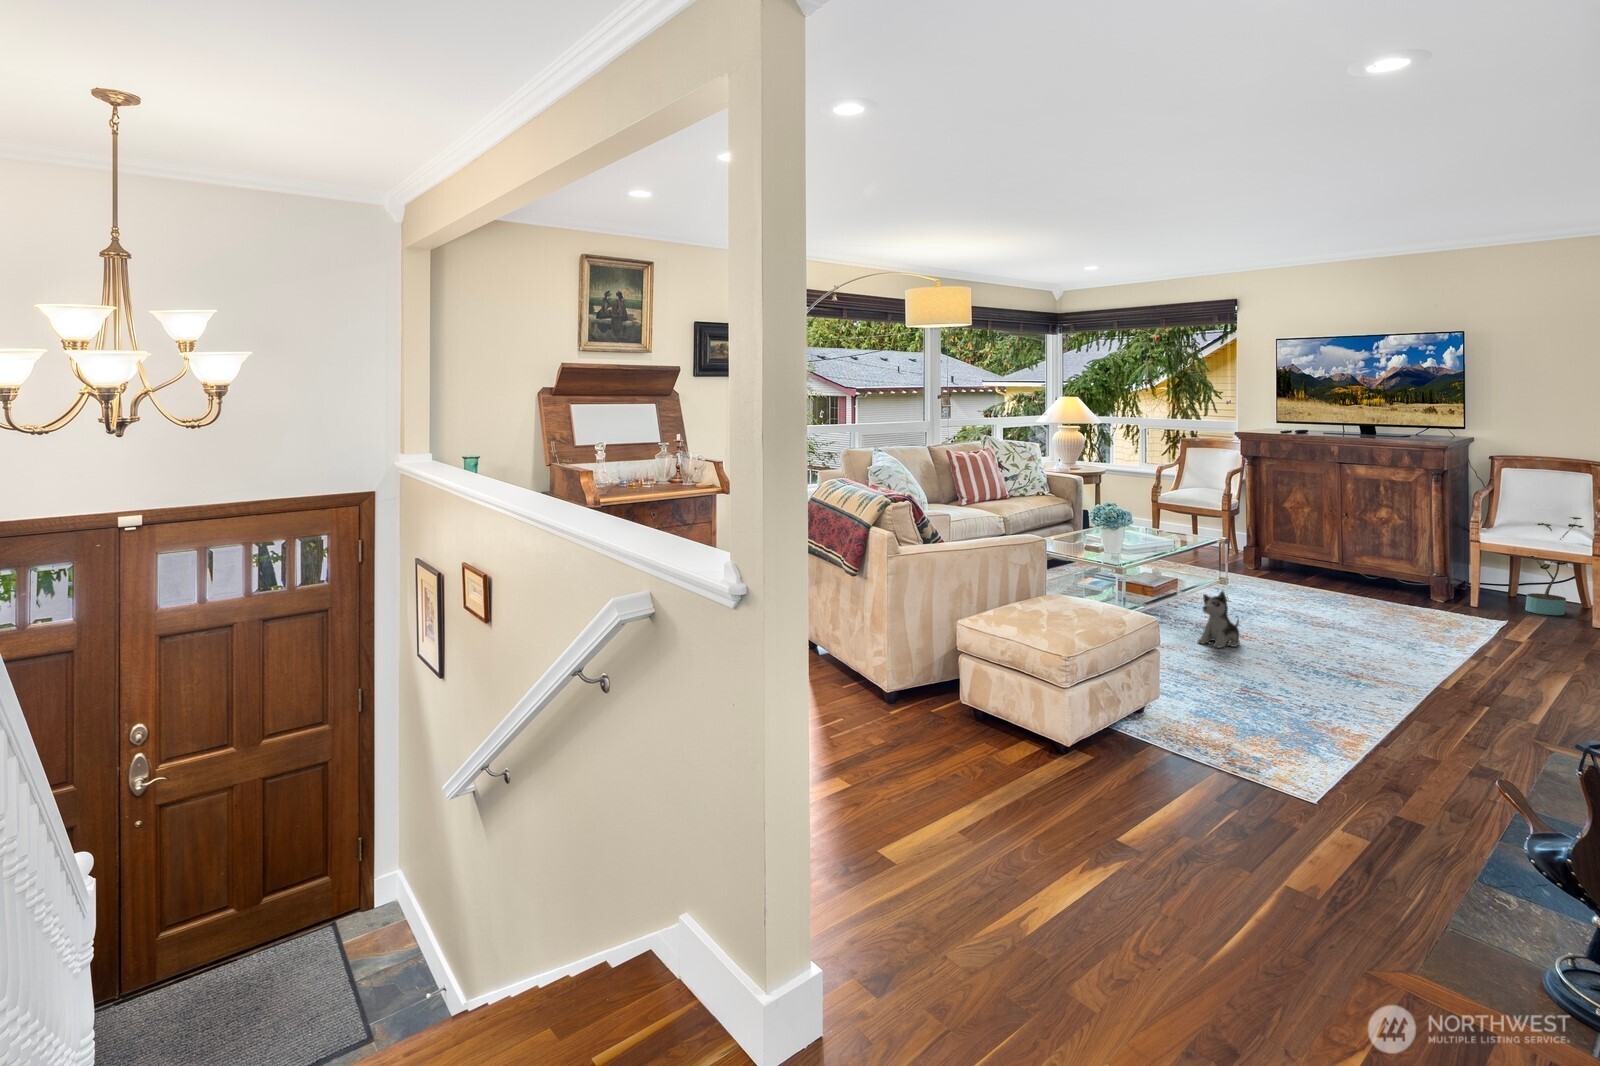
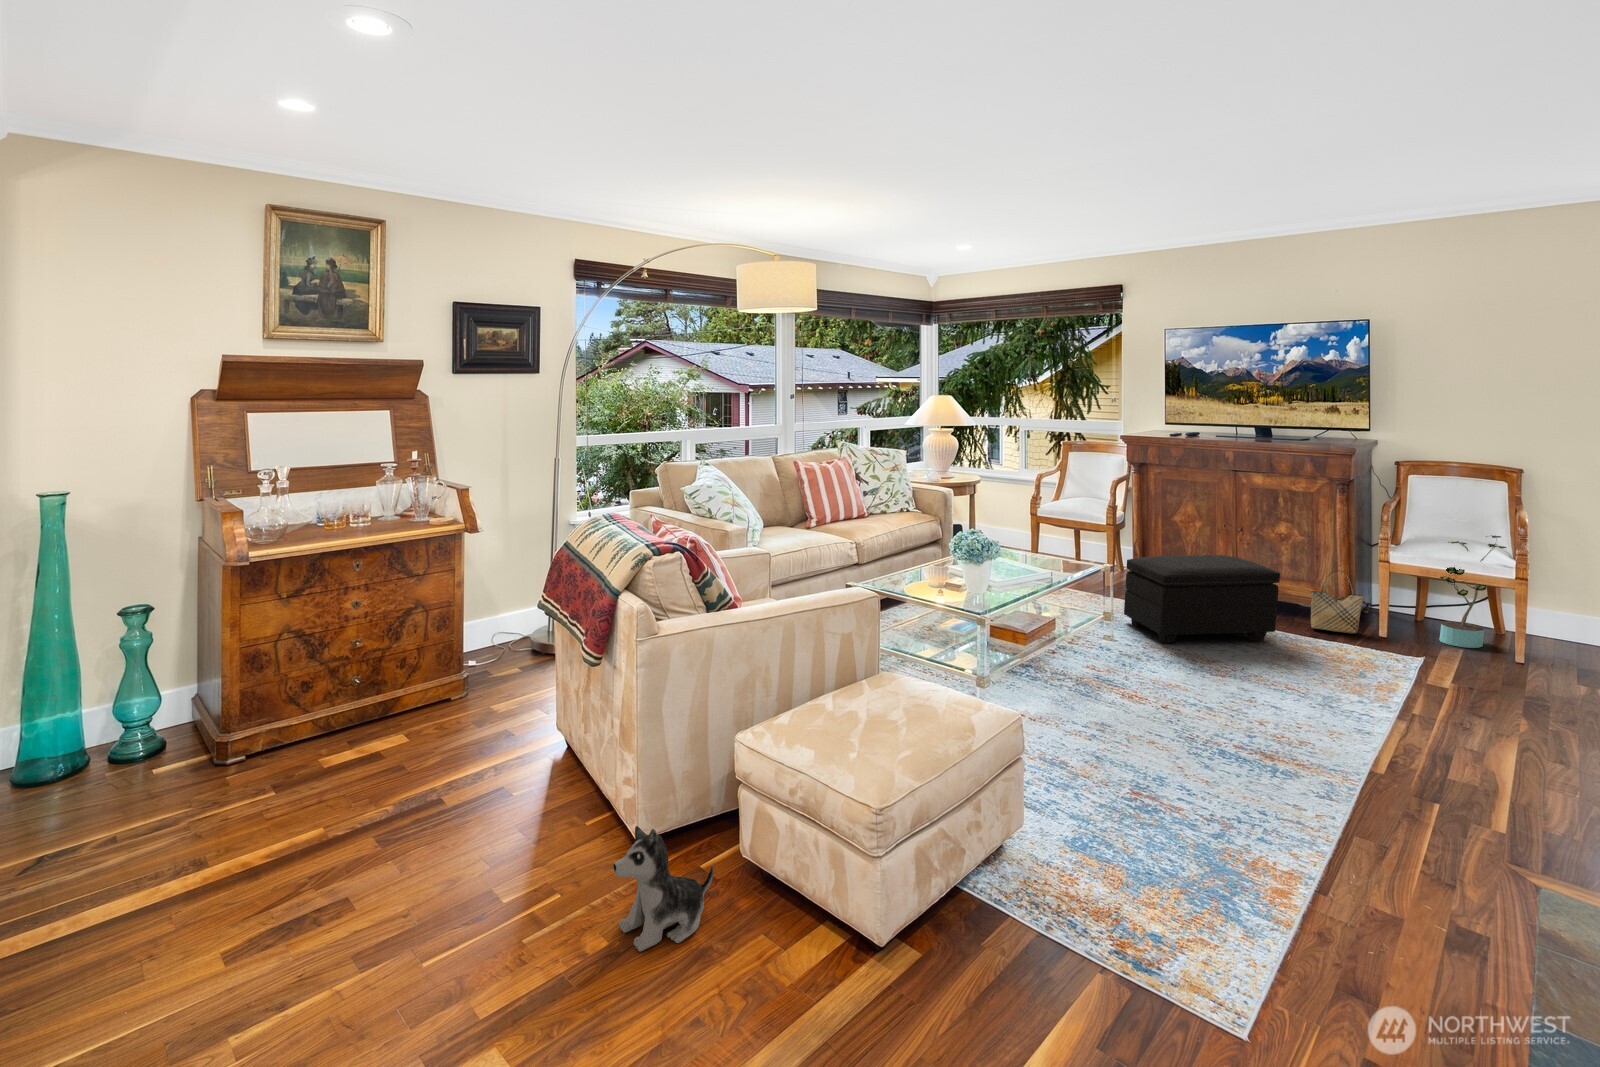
footstool: none [1236,534,1377,606] -> present [1124,555,1280,643]
woven basket: none [1407,548,1456,603] -> present [1311,570,1364,633]
plush toy: present [1198,591,1240,648] -> present [613,826,713,951]

